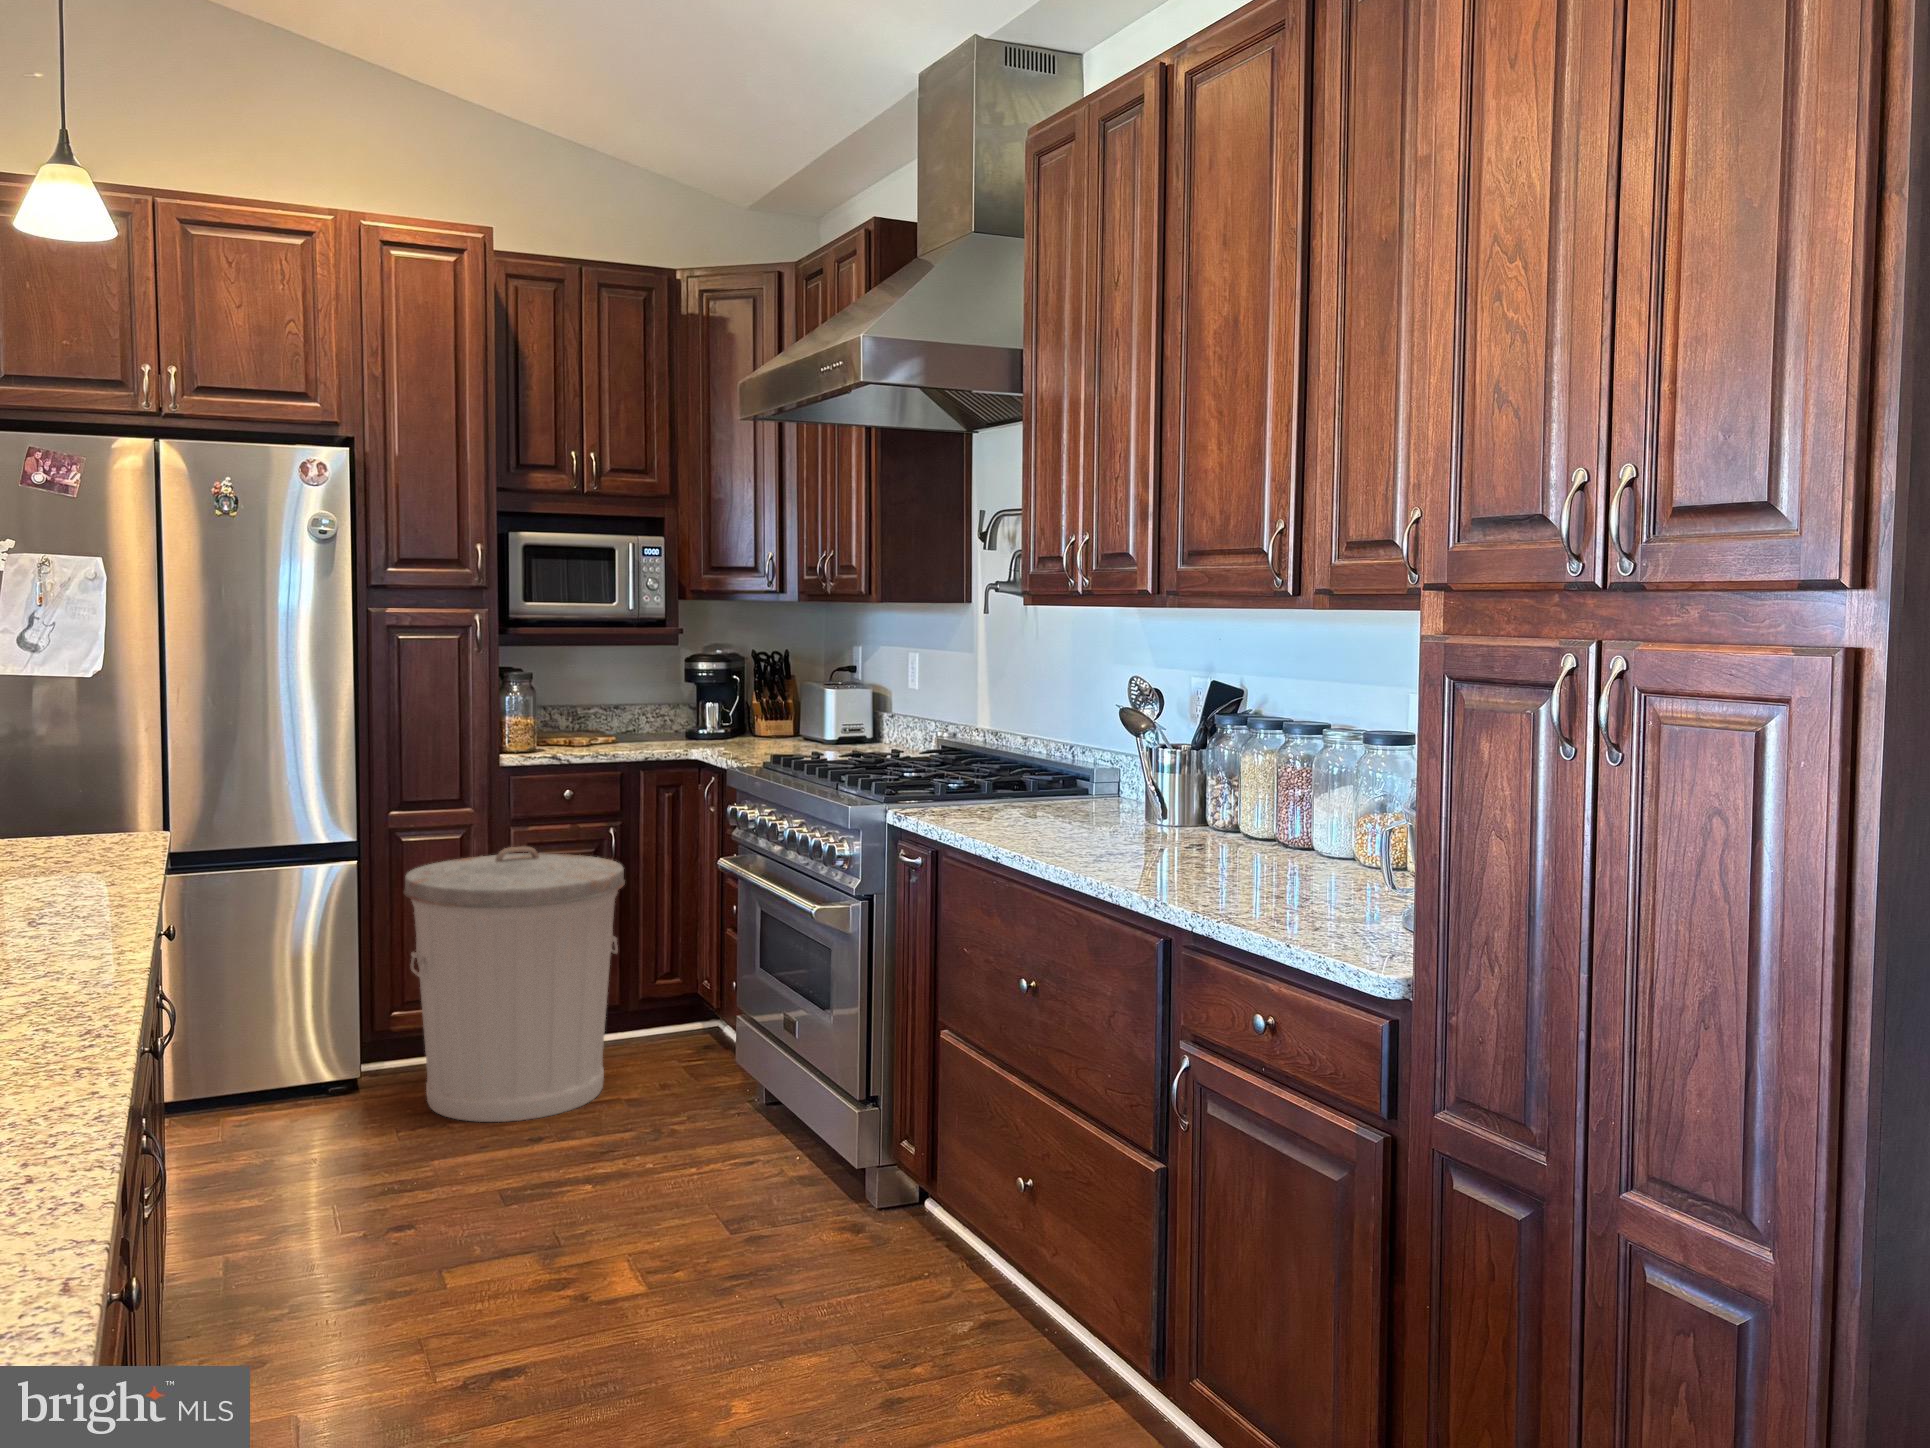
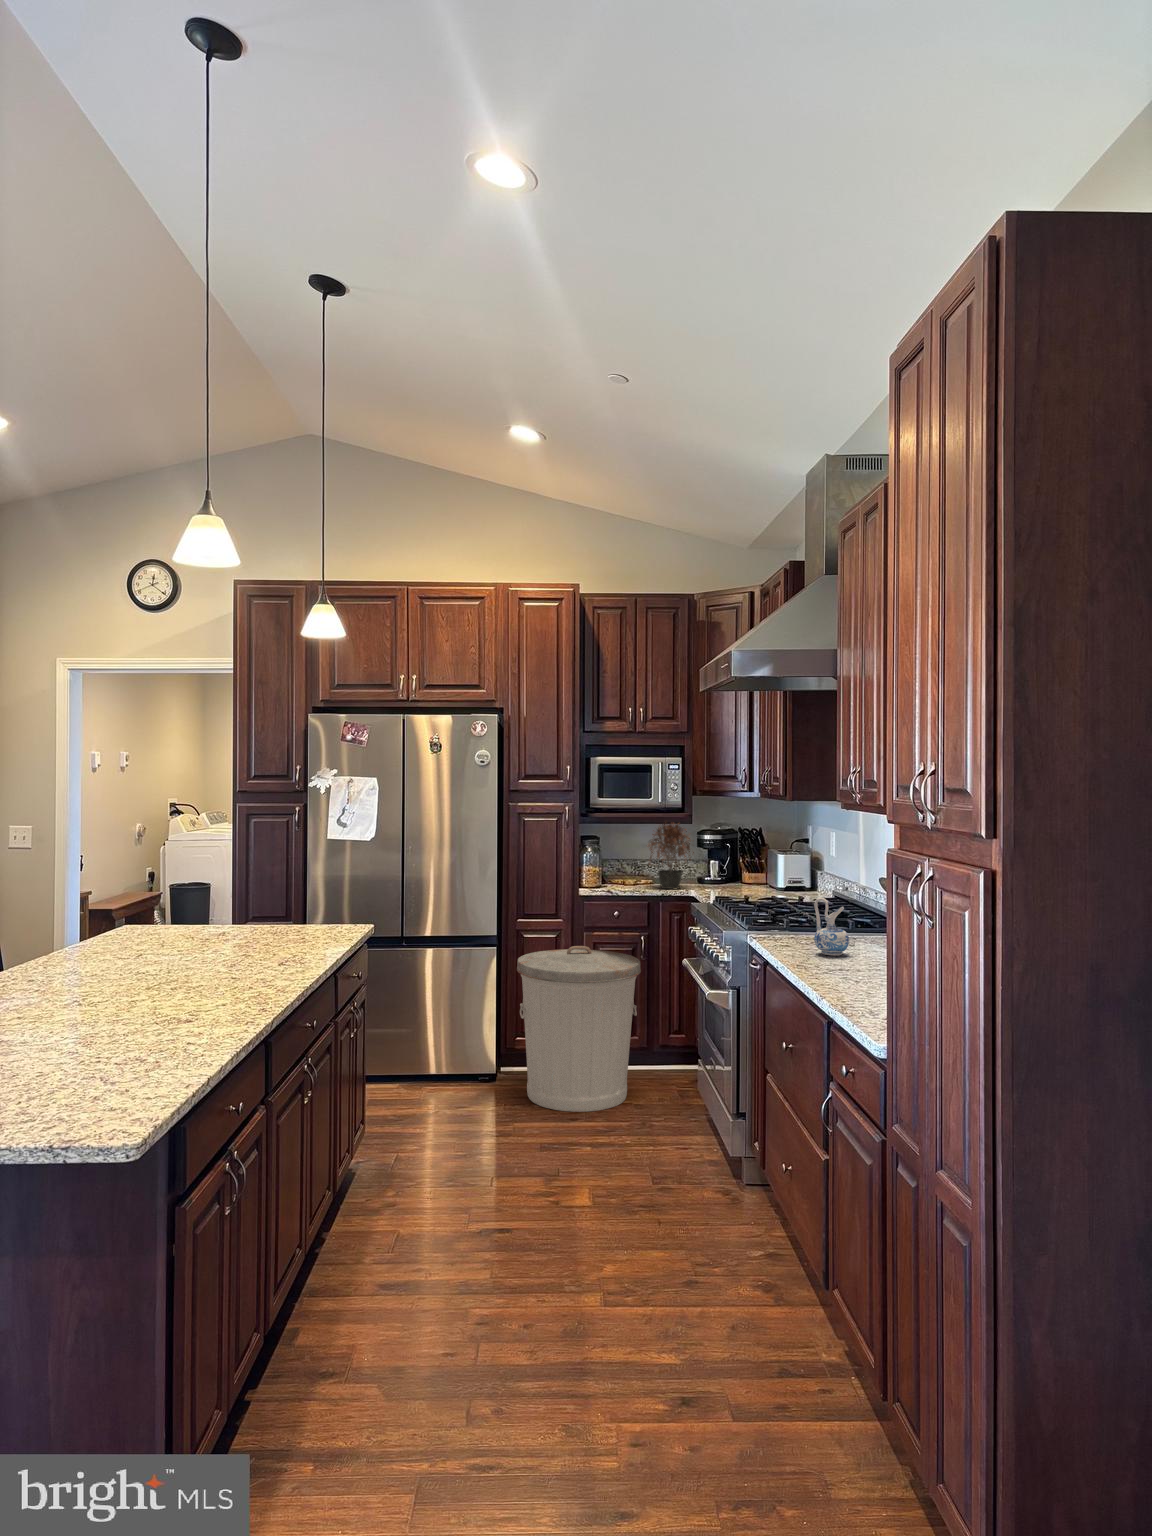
potted plant: none [614,637,697,748] -> present [648,822,694,889]
ceramic pitcher: none [970,734,1020,820] -> present [814,898,849,956]

